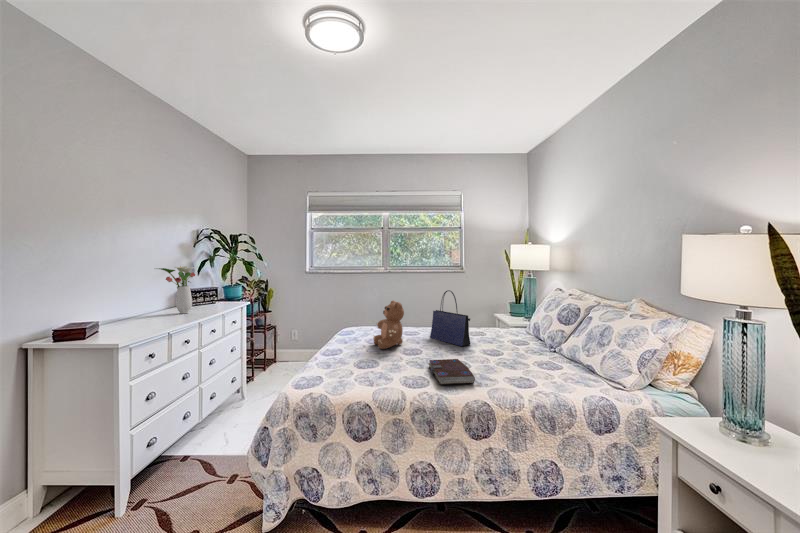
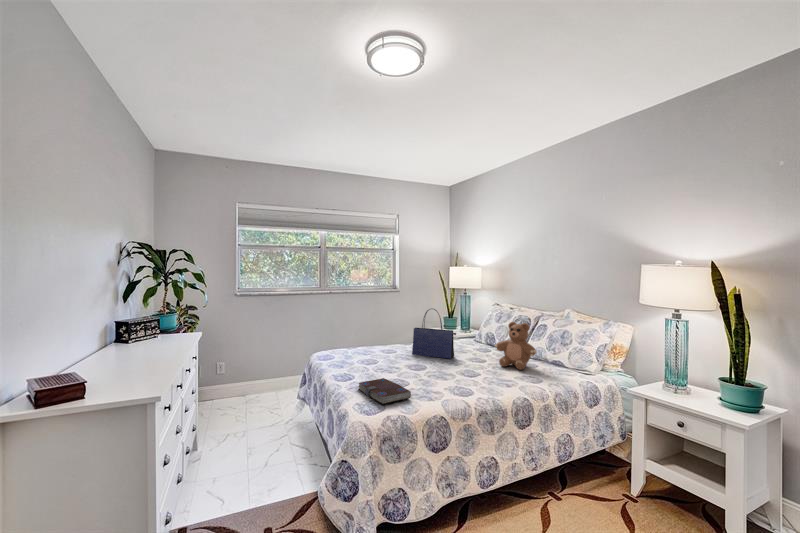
flower arrangement: present [159,266,195,314] -> none [110,290,173,353]
teddy bear: present [373,300,404,349] -> present [495,322,537,370]
book: present [428,359,475,385] -> present [358,378,411,404]

